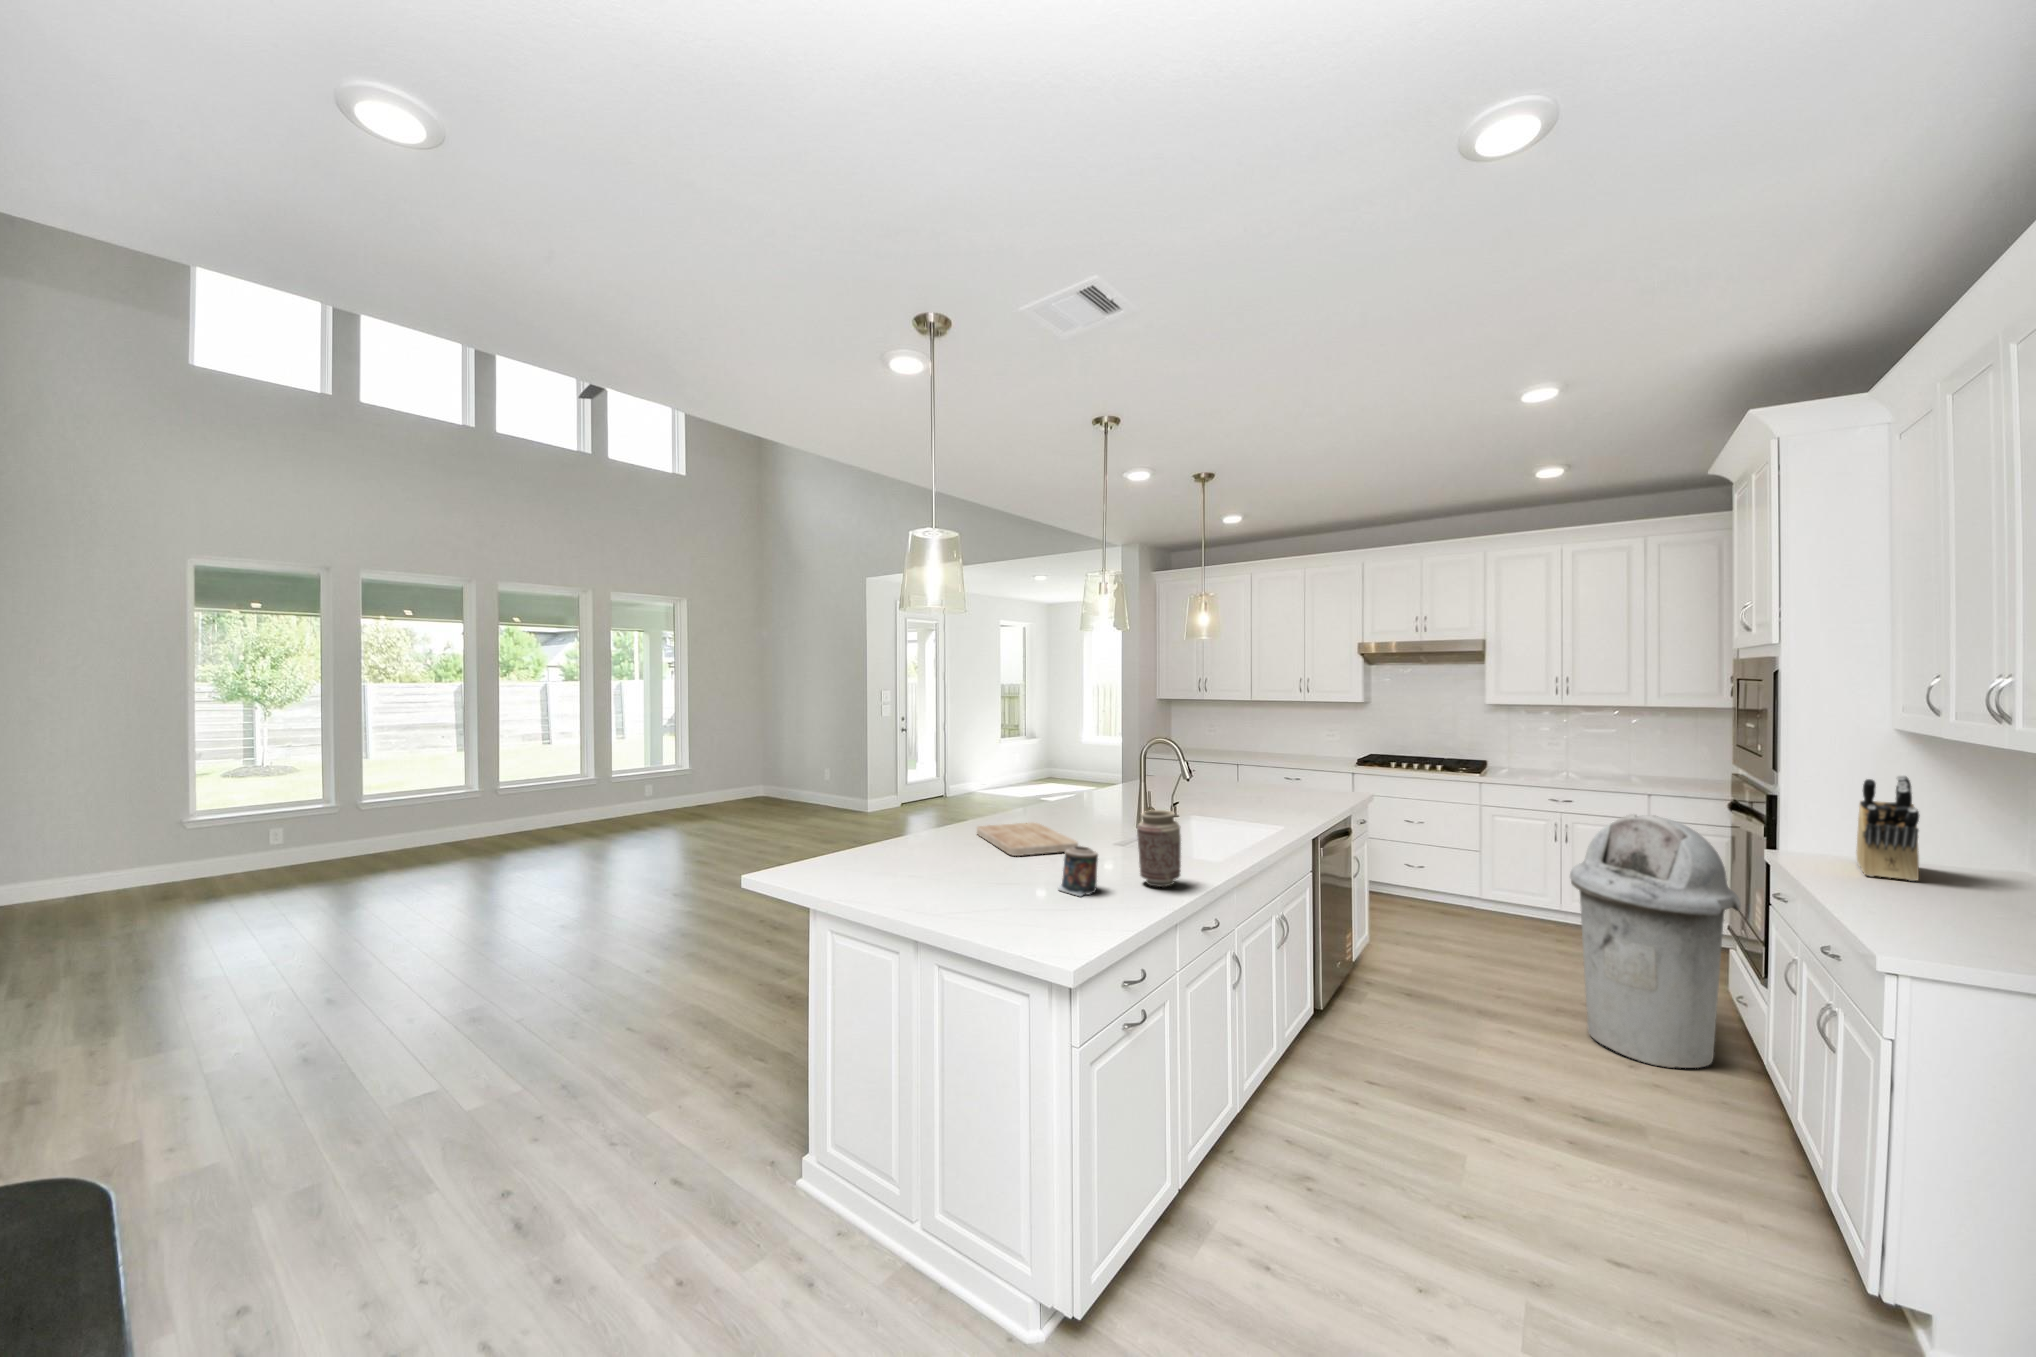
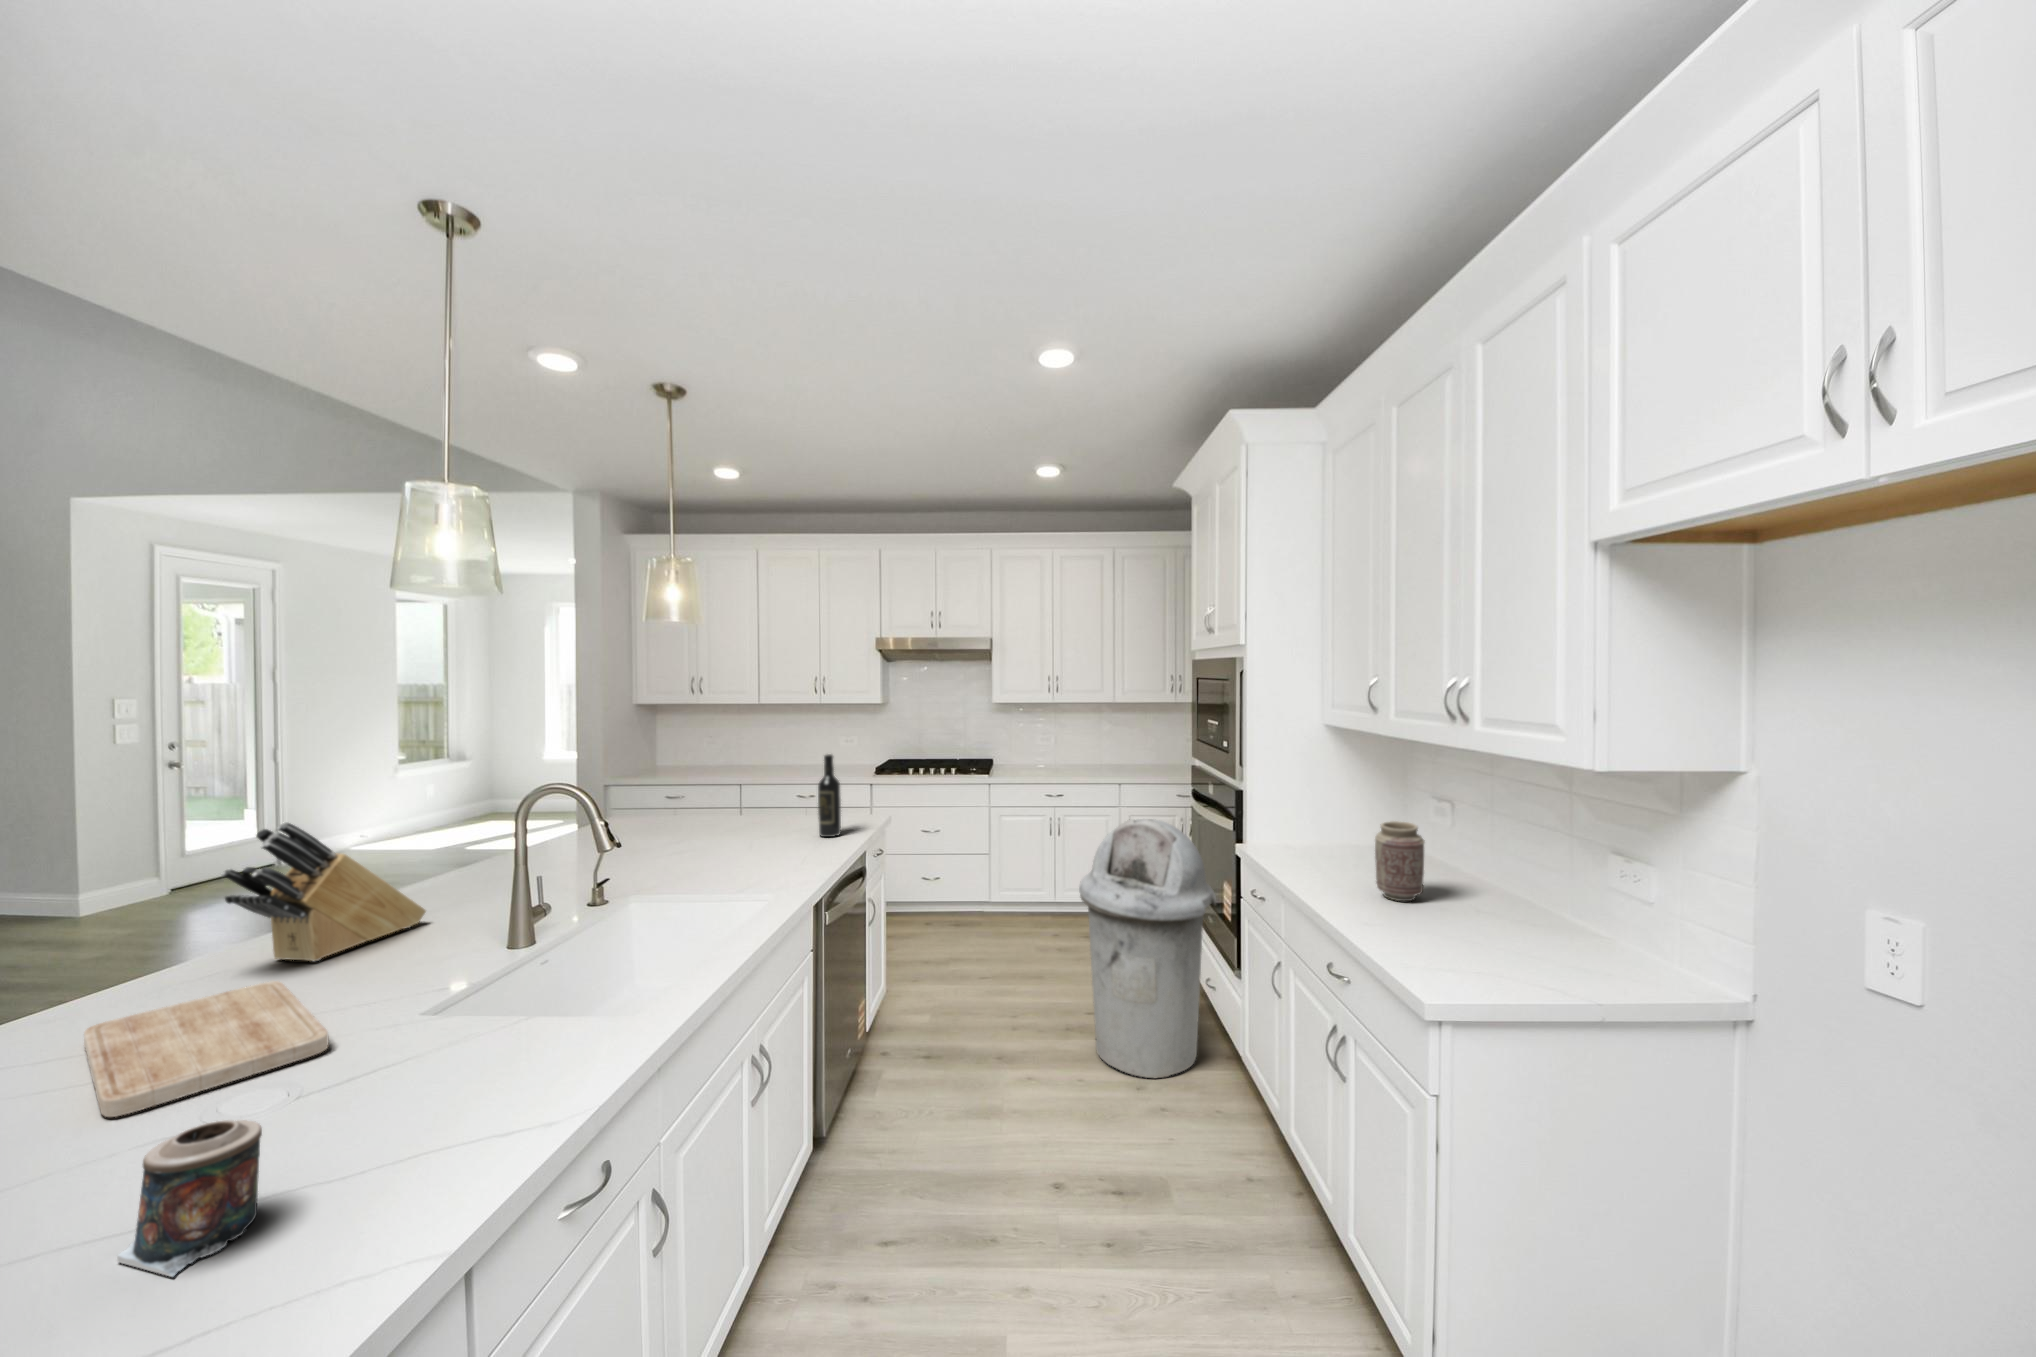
wine bottle: none [1316,735,1334,801] -> present [818,754,841,837]
knife block: present [1856,775,1920,881] -> present [221,822,426,961]
vase: present [1137,810,1181,887] -> present [1375,821,1424,901]

